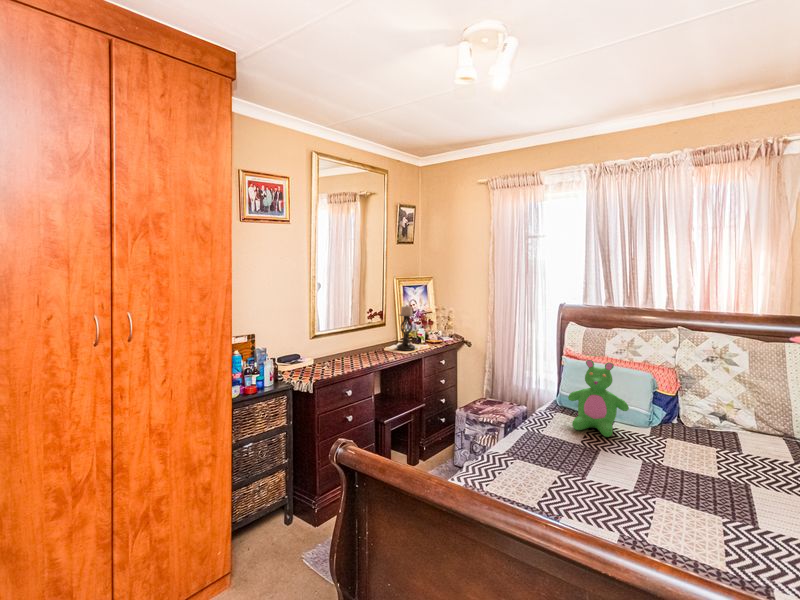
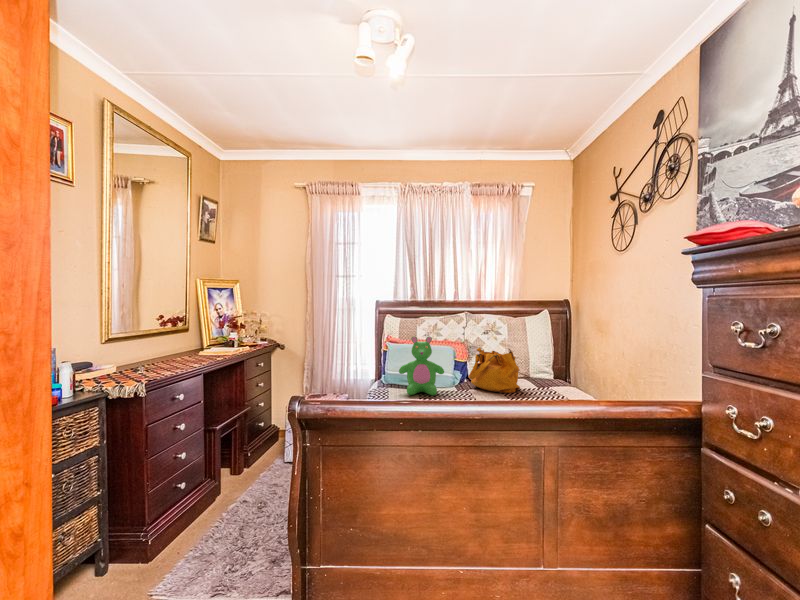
candle holder: present [396,305,415,351] -> none [211,304,234,355]
handbag: none [665,382,753,458] -> present [468,347,520,393]

